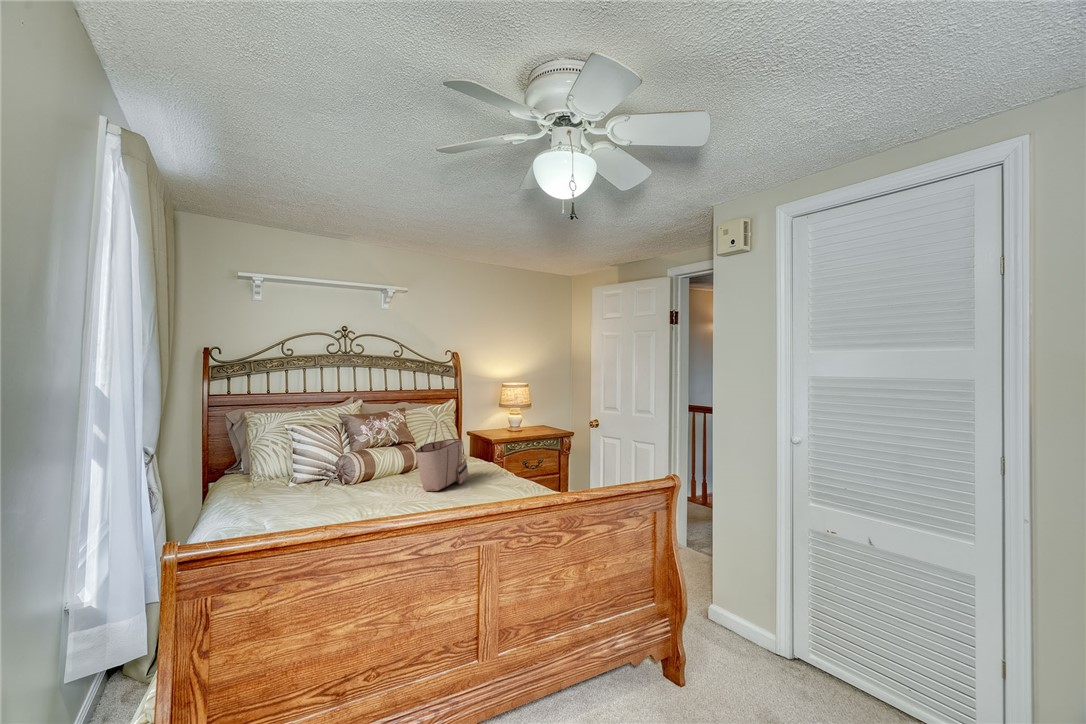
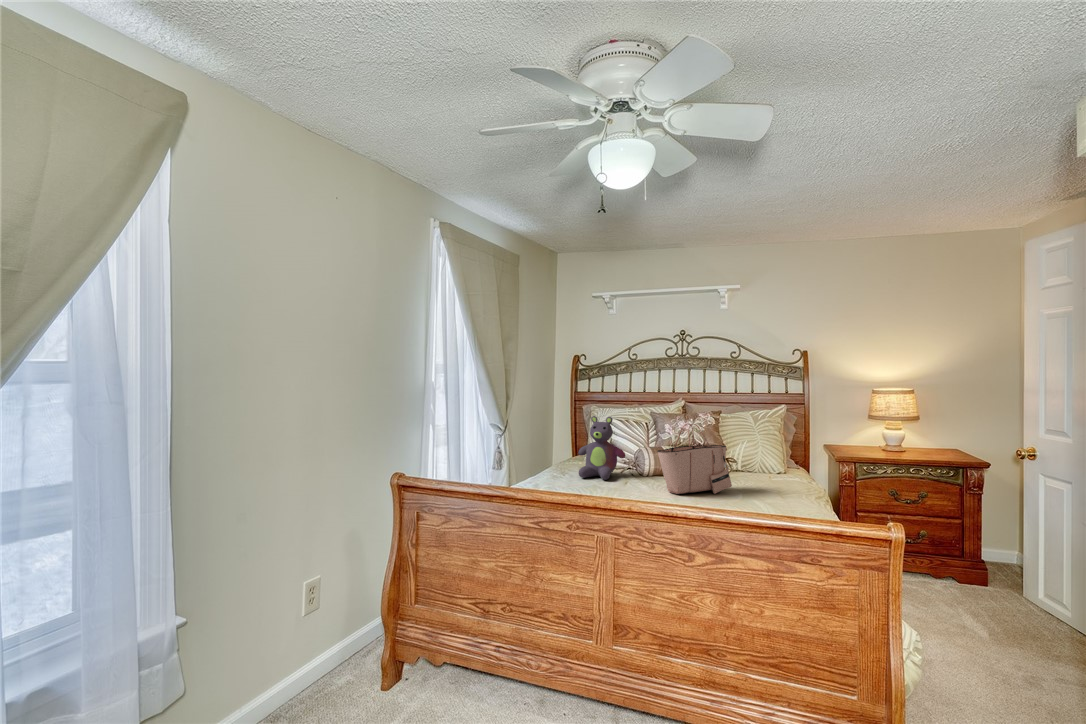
stuffed bear: none [293,421,355,496] -> present [578,416,625,480]

